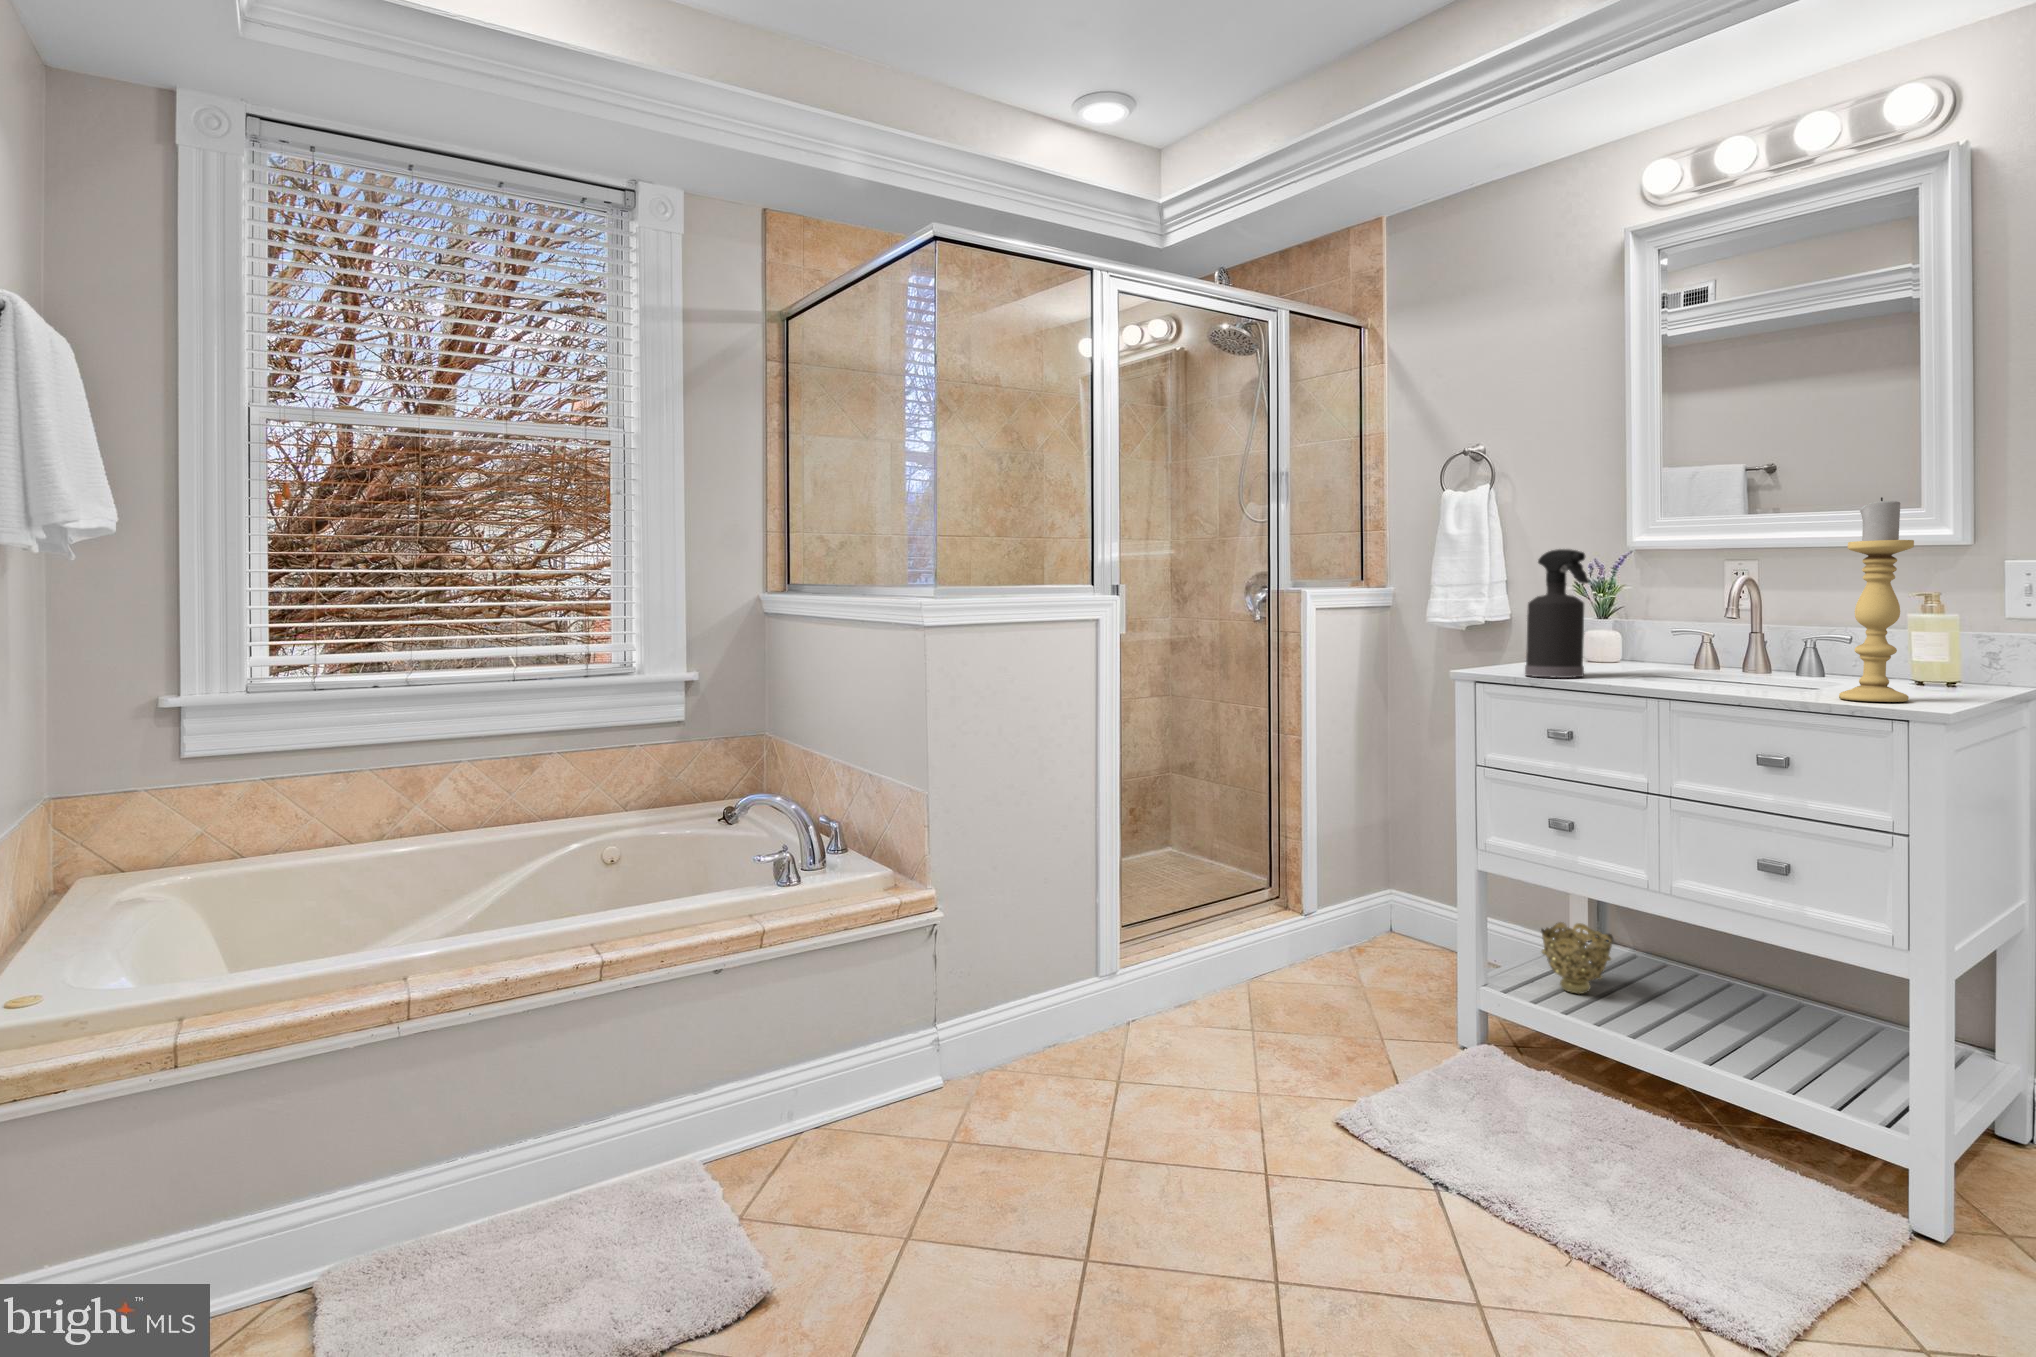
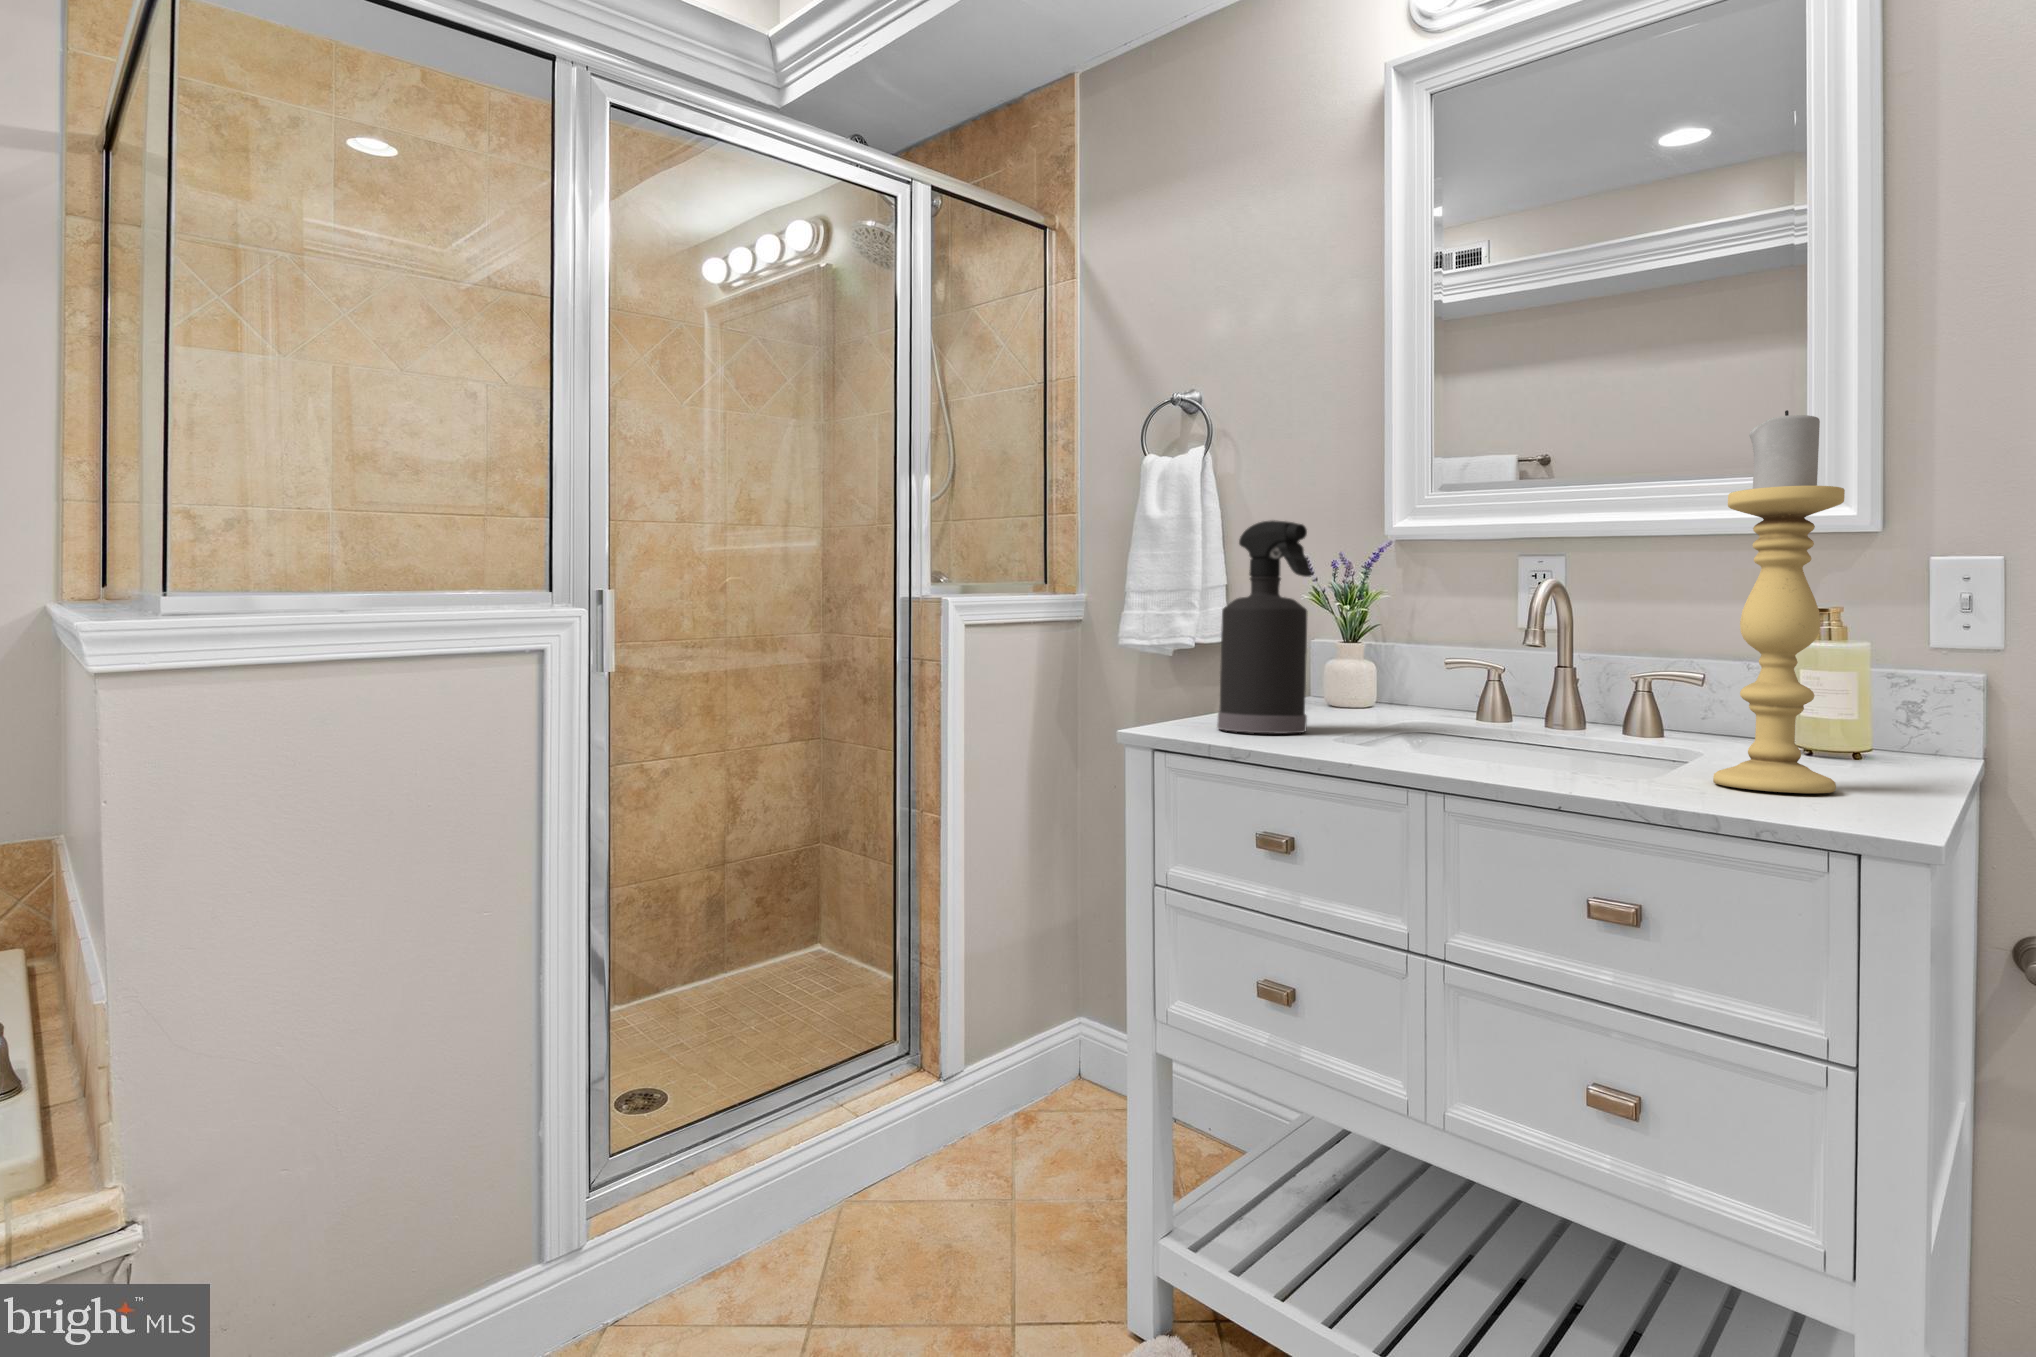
decorative bowl: present [1541,922,1613,994] -> none [1247,1123,1354,1249]

